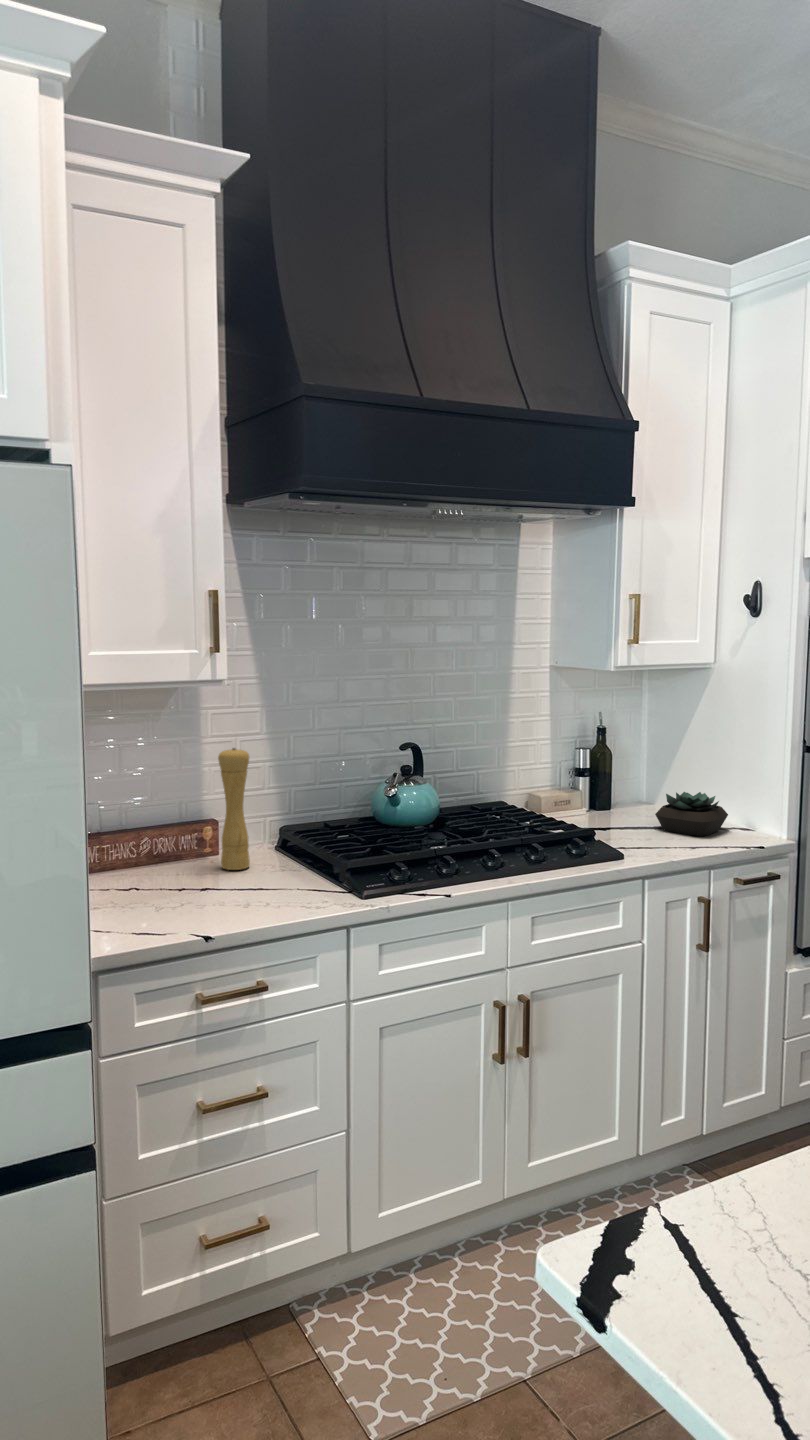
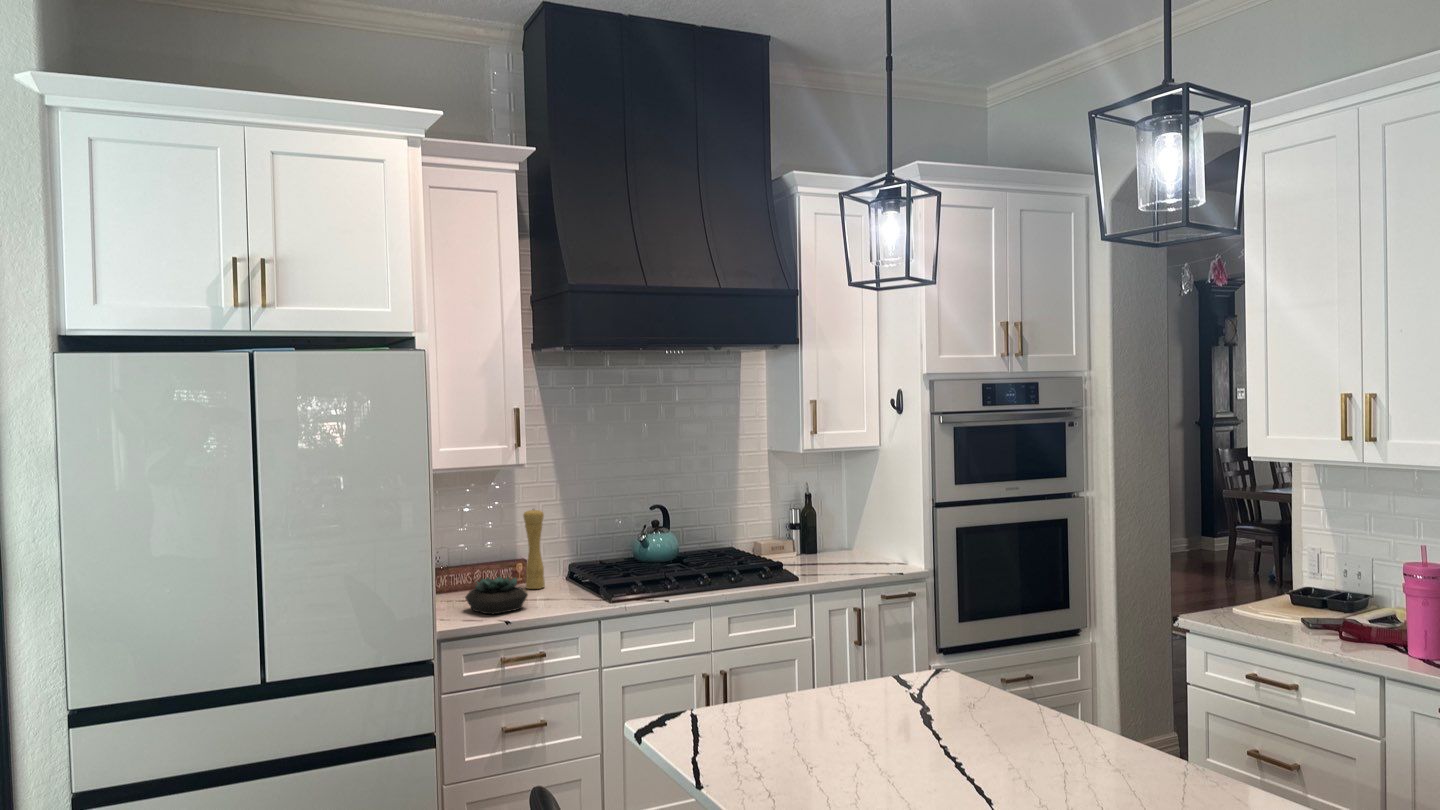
succulent plant: present [655,792,728,836] -> present [465,577,528,614]

